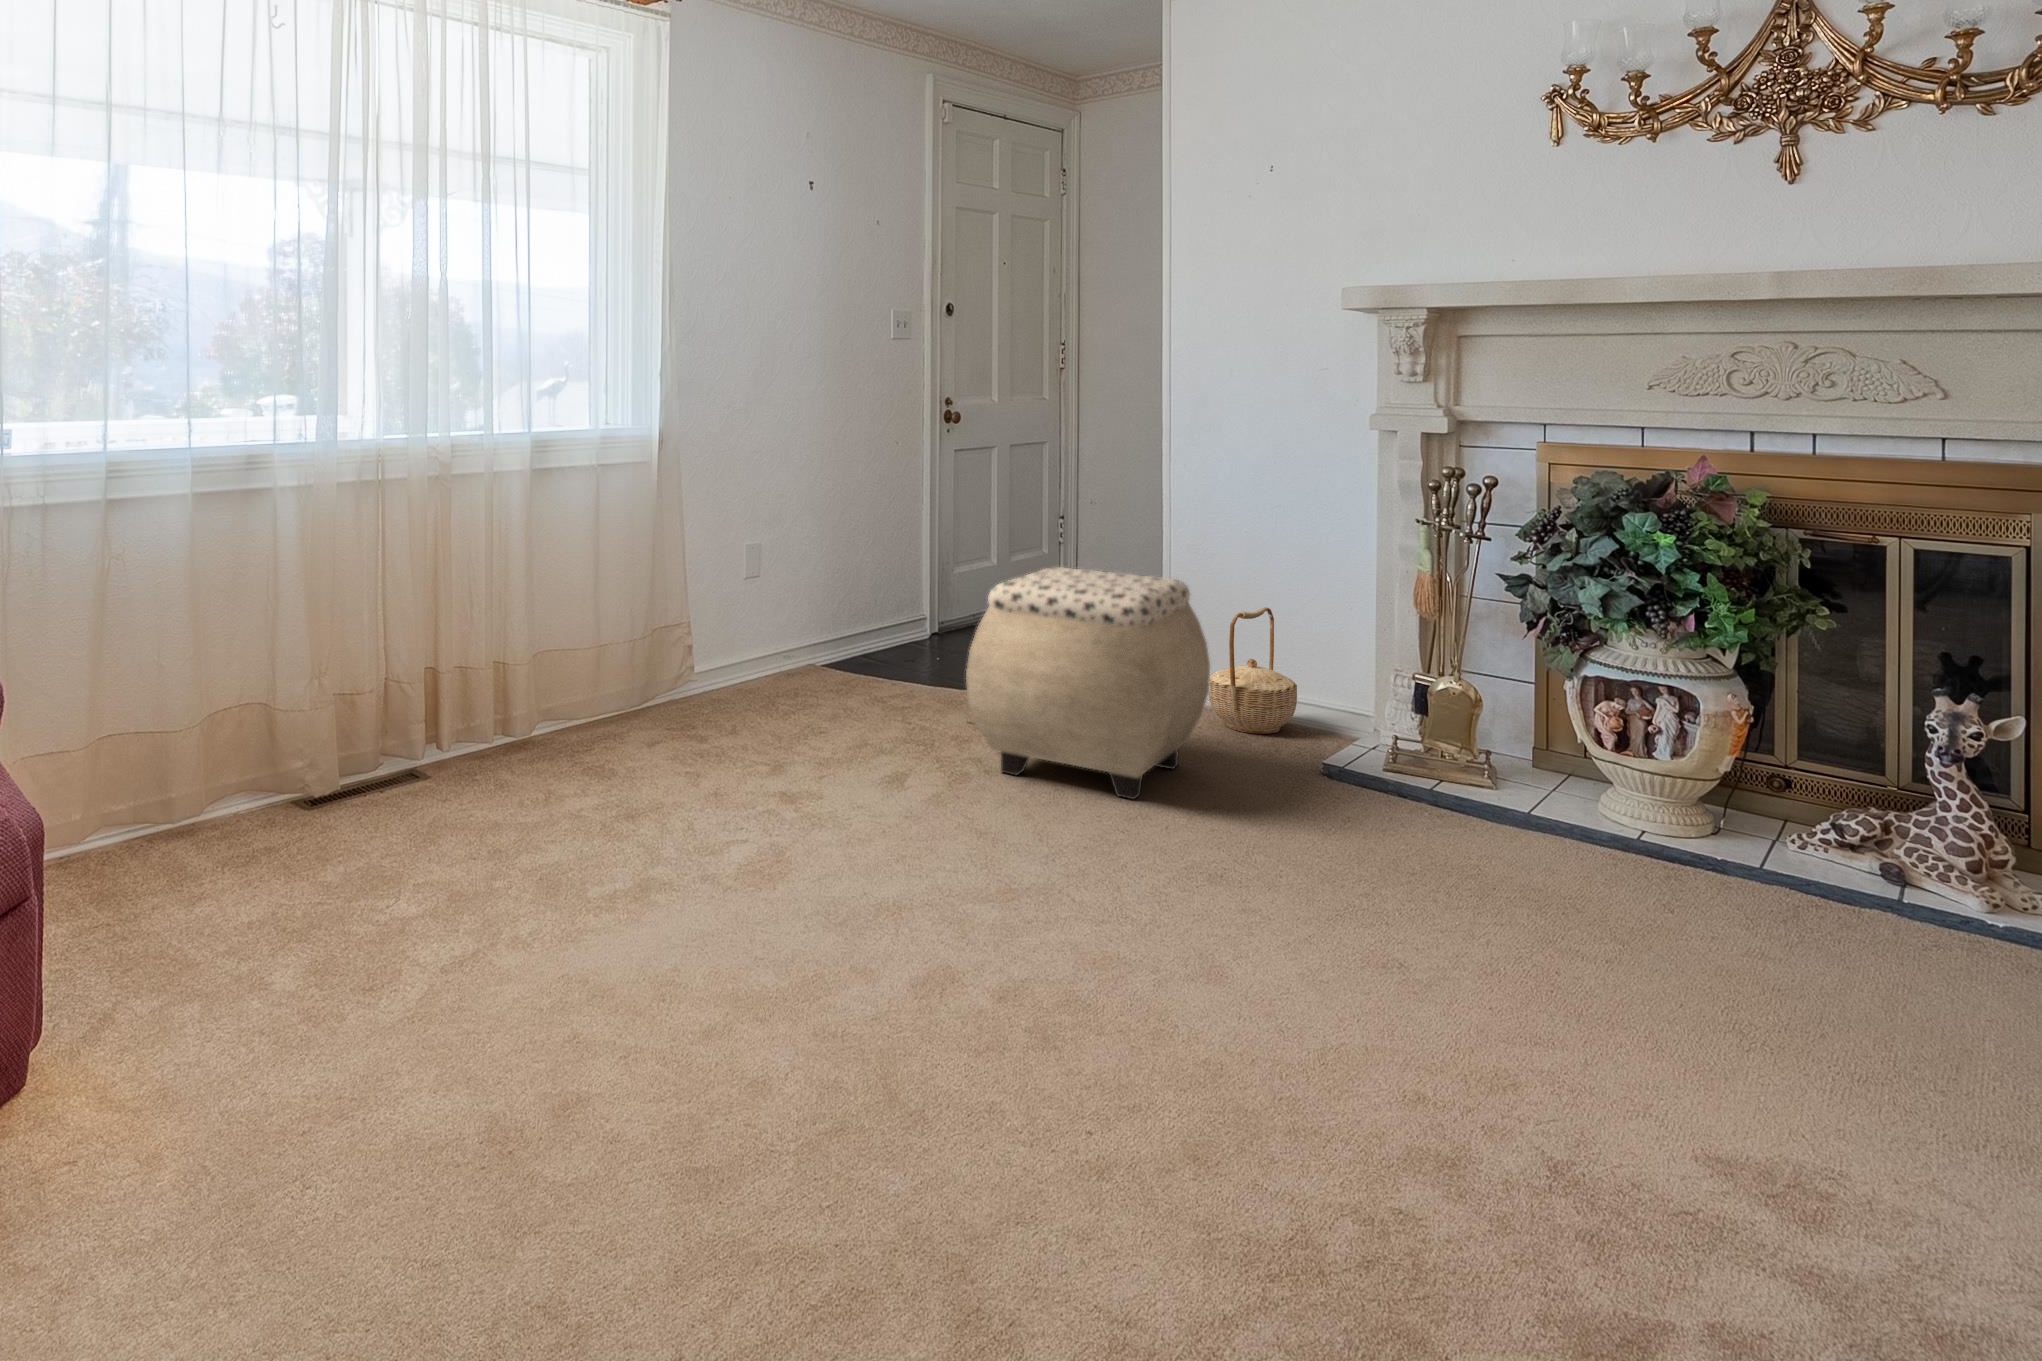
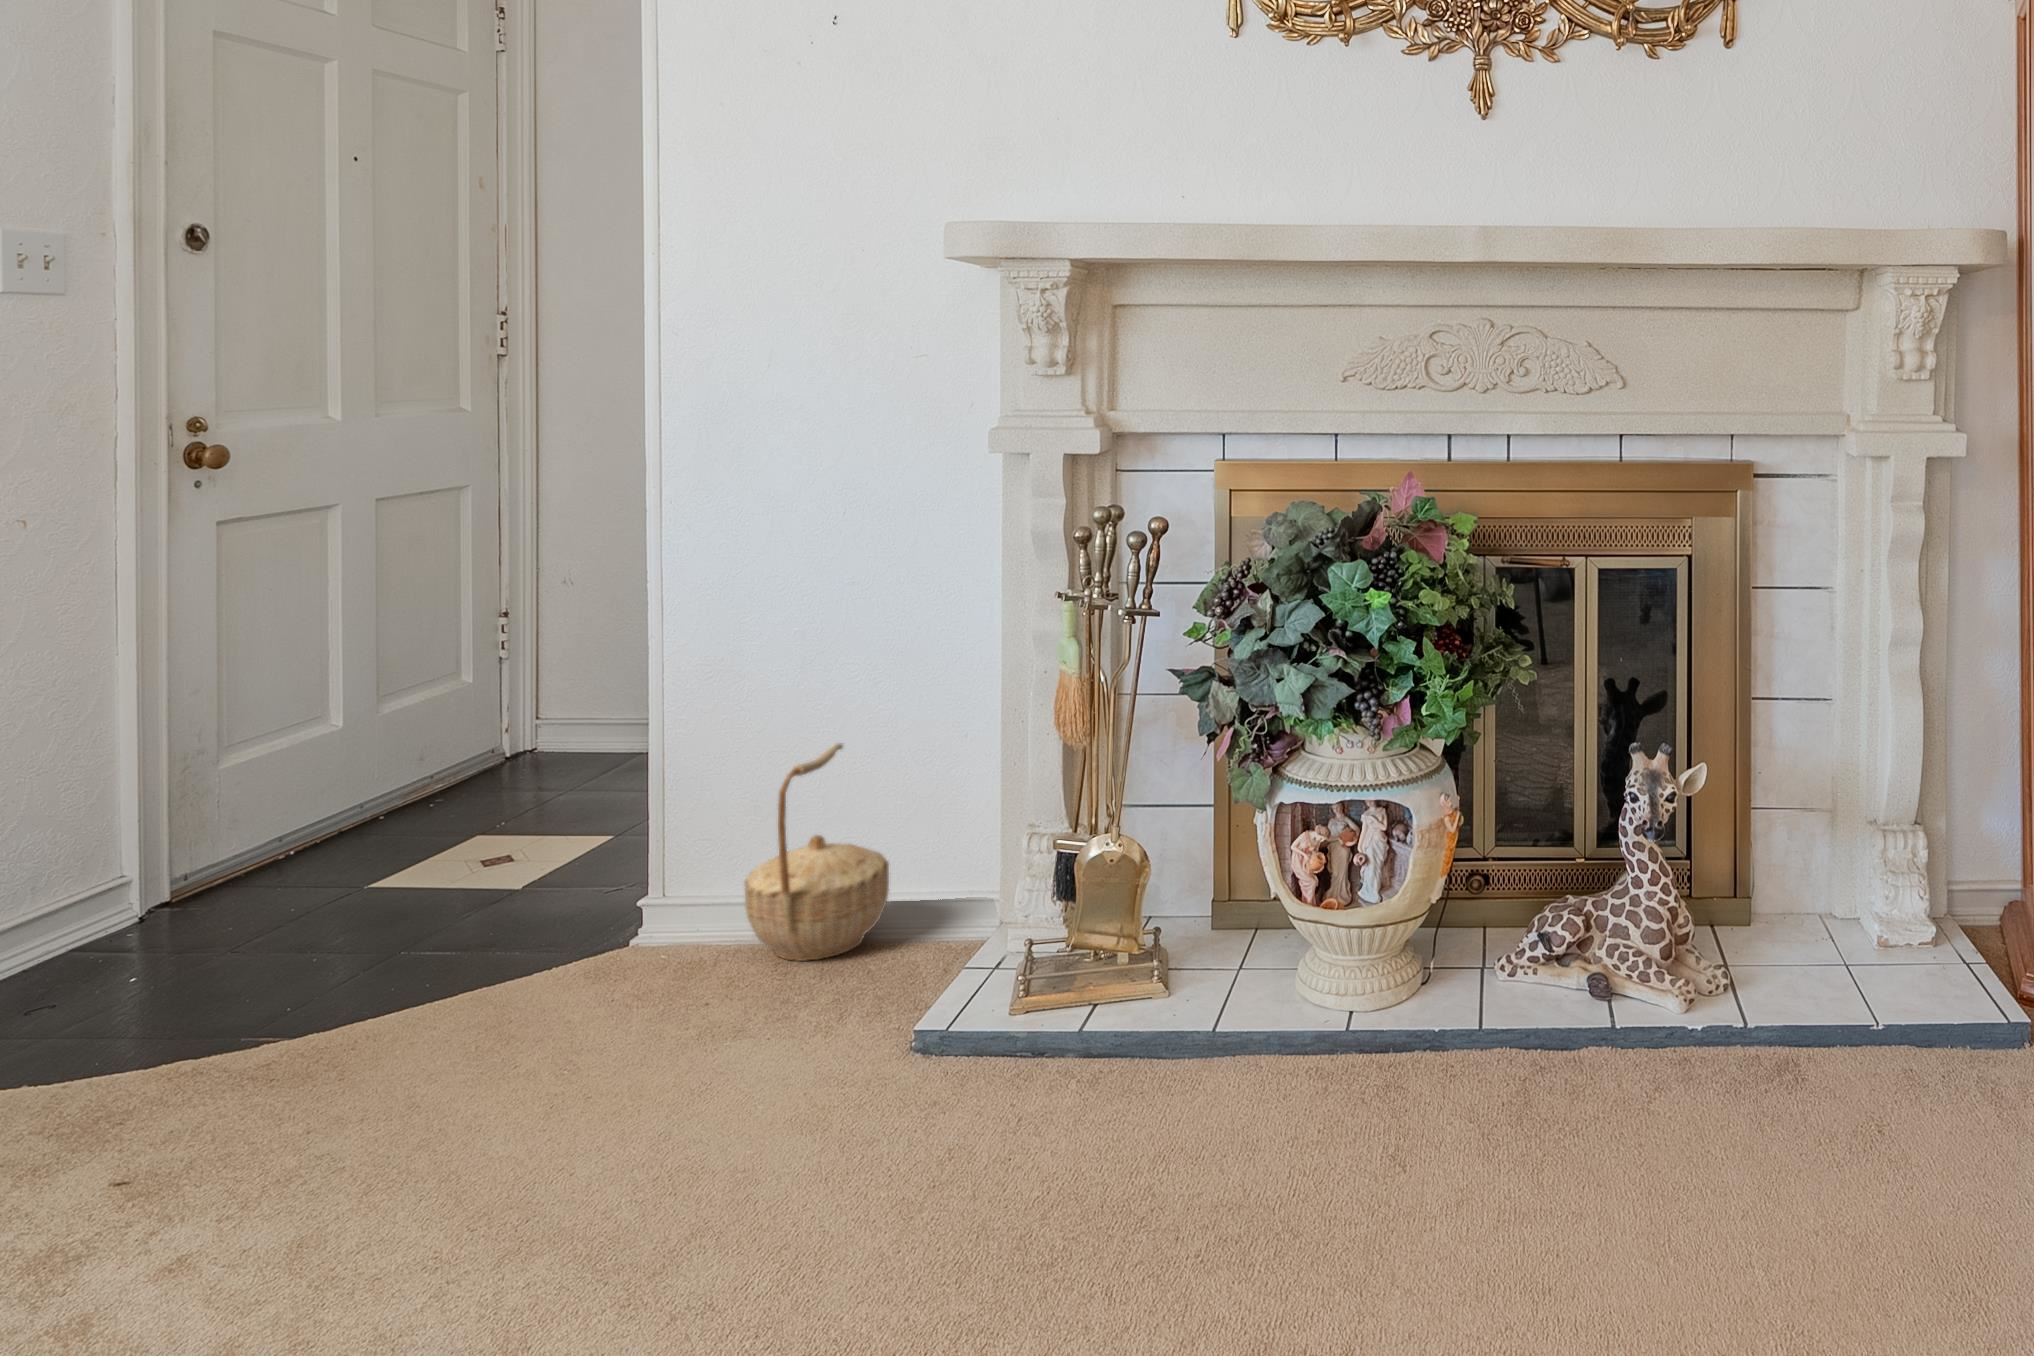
ottoman: present [966,567,1210,799] -> none [189,754,742,1236]

